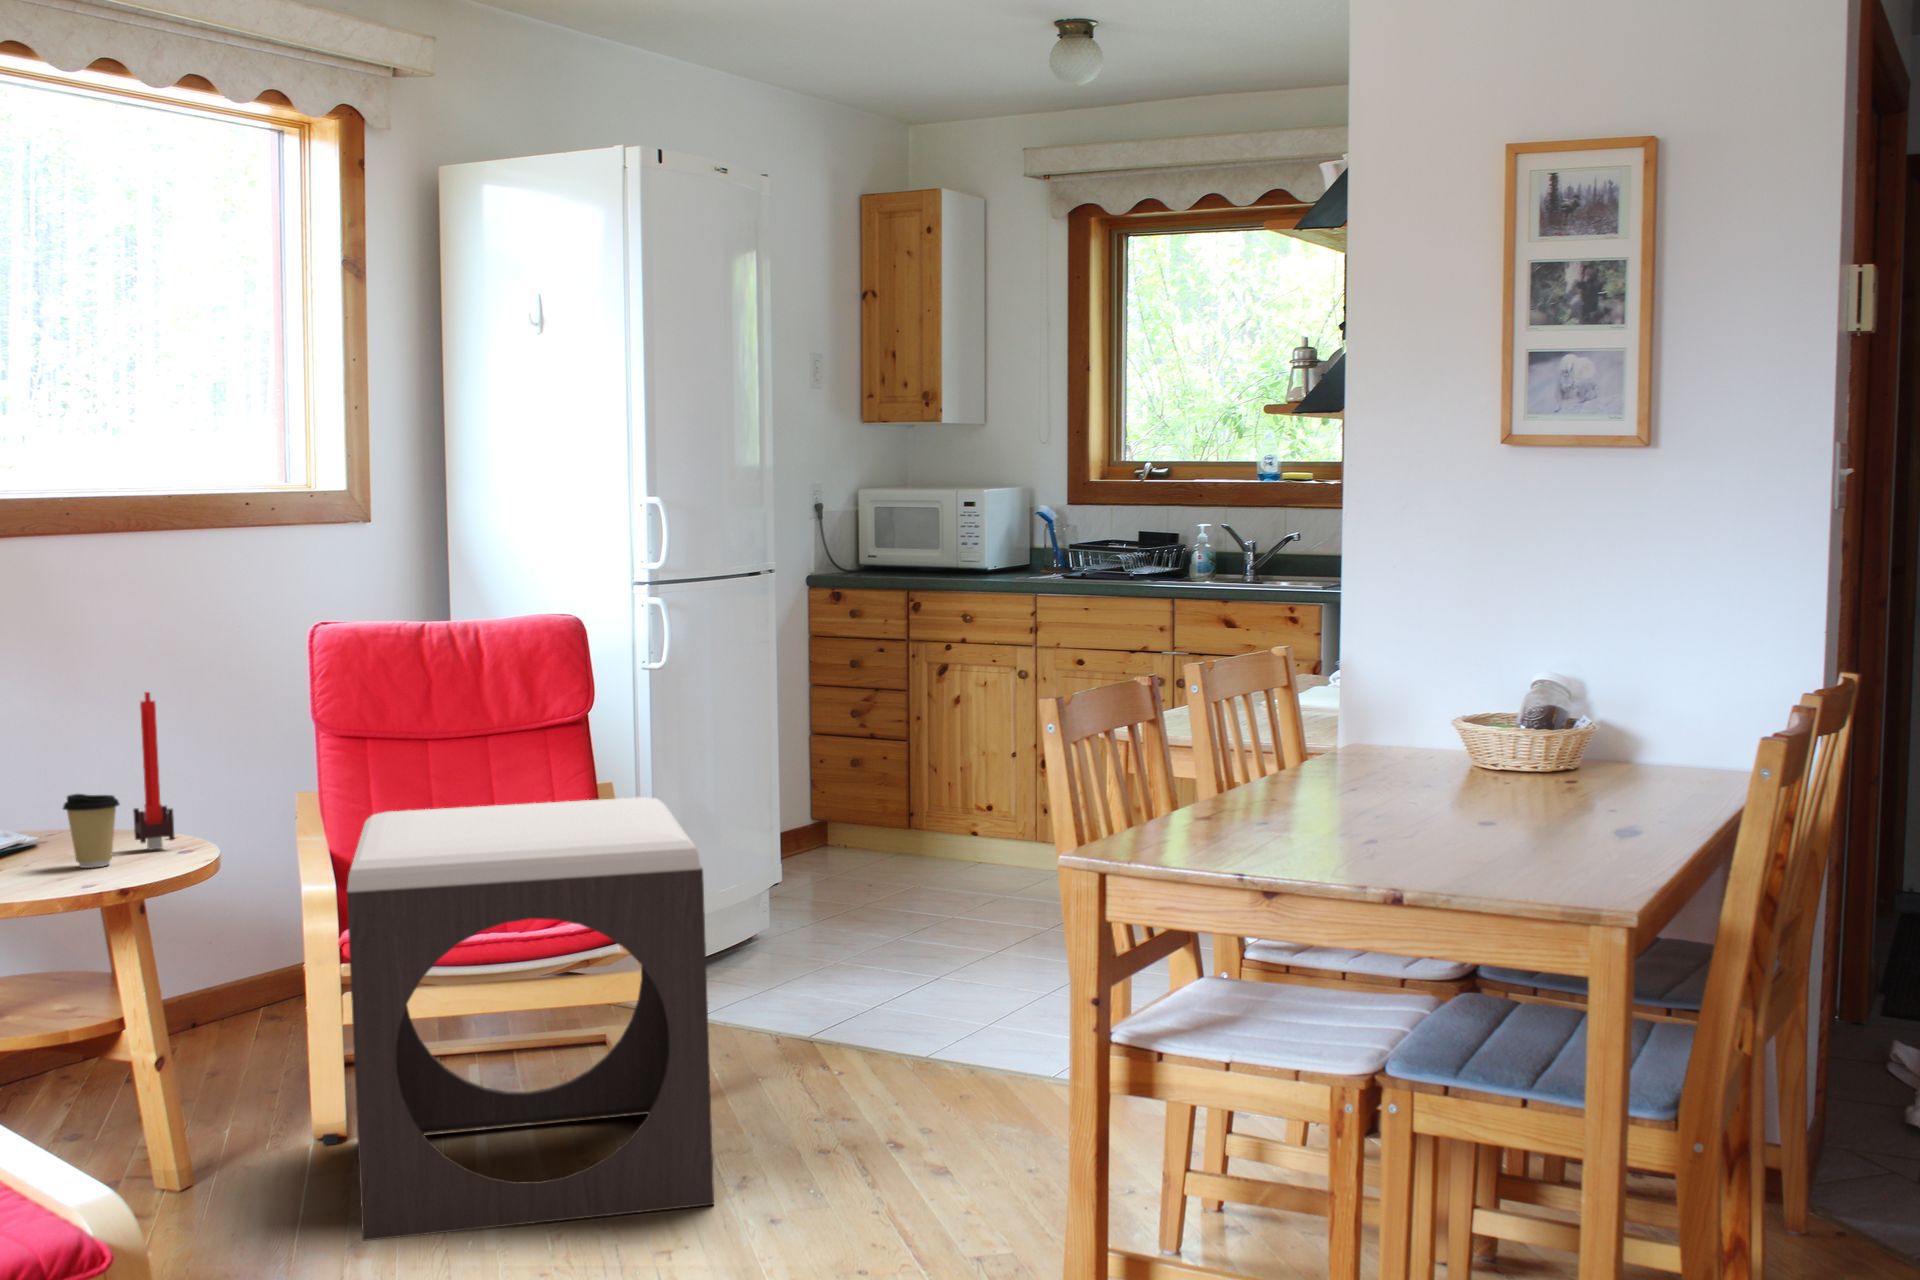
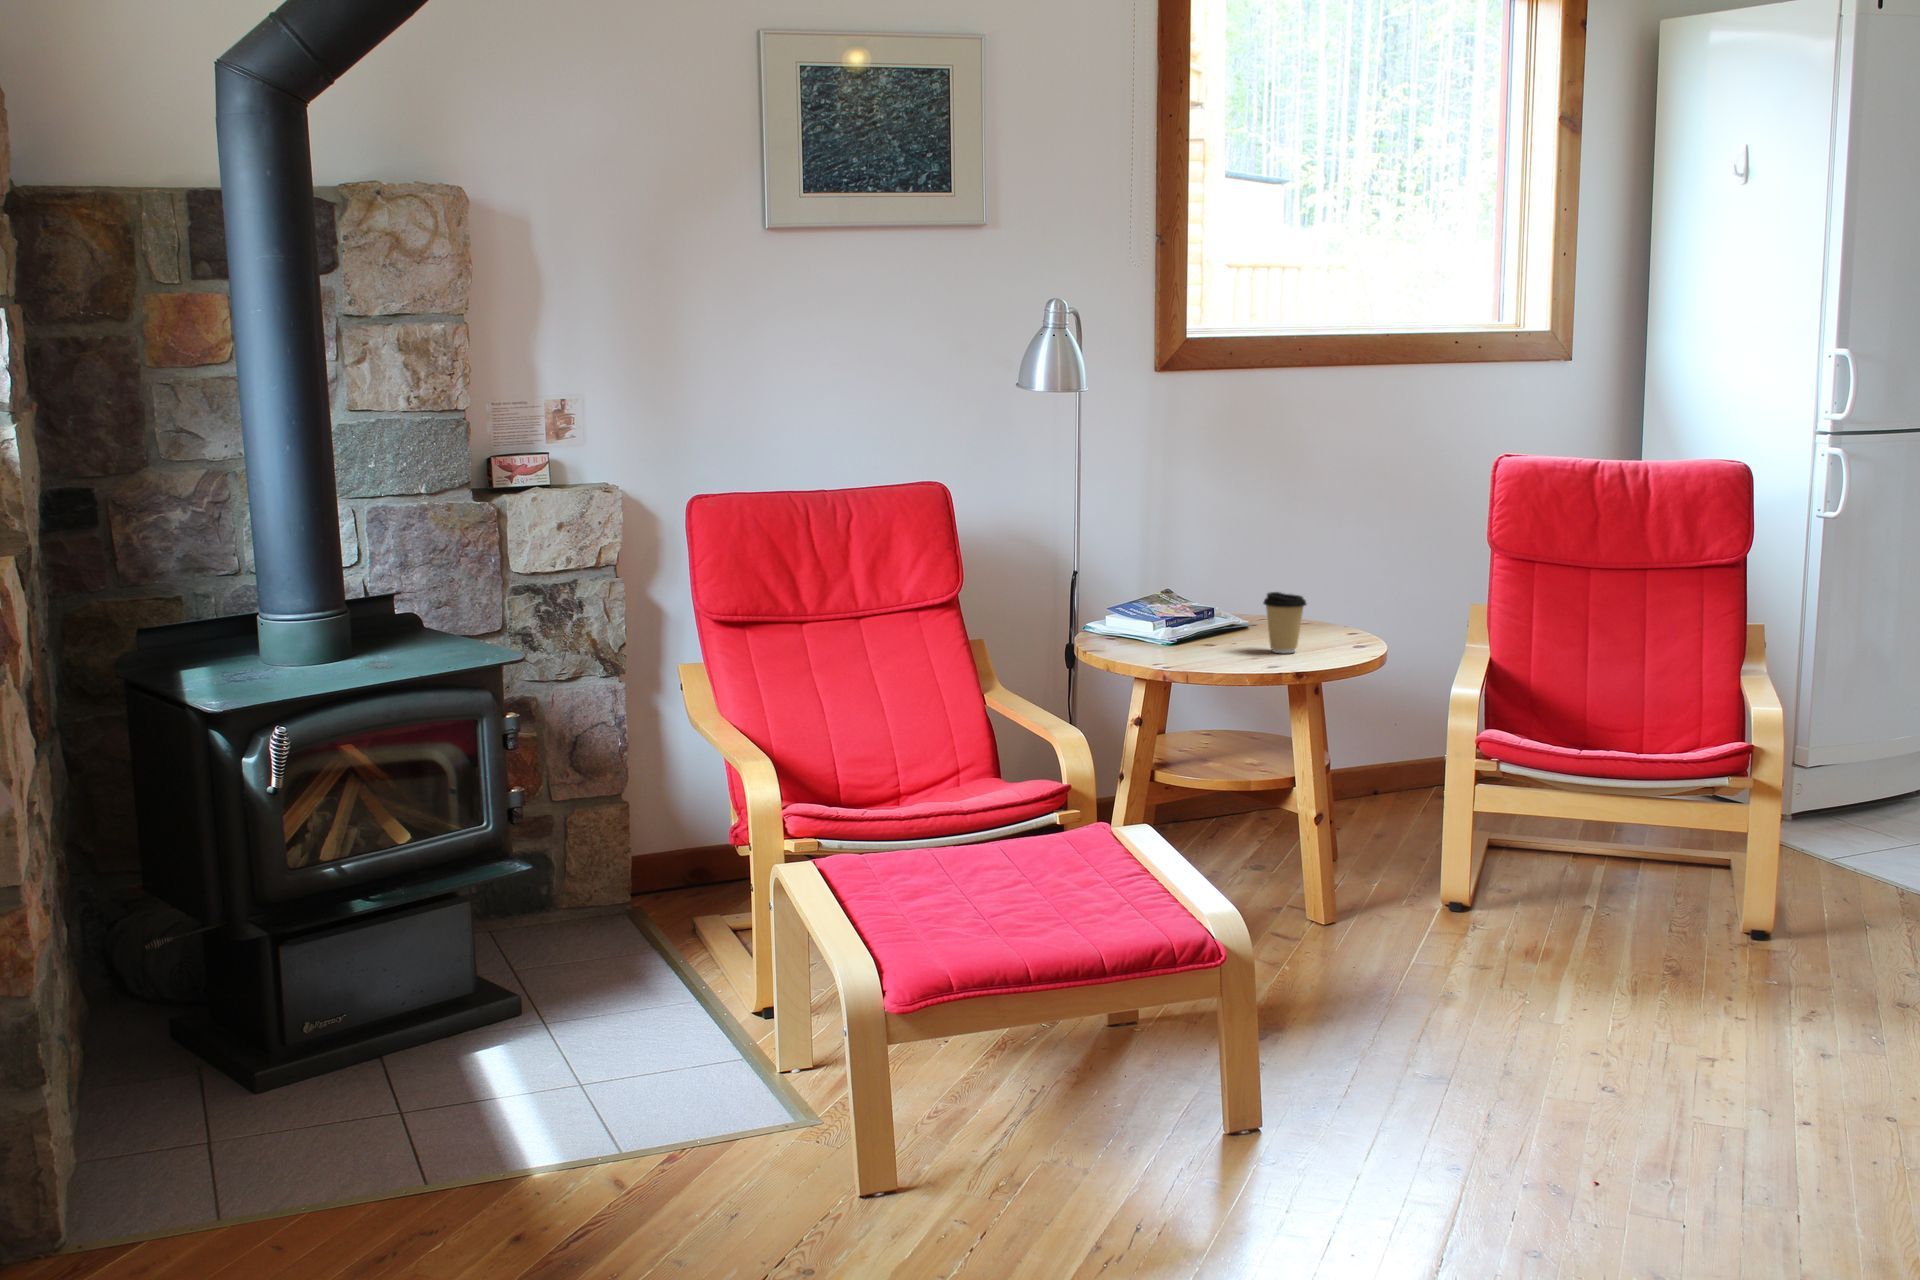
candle: present [133,692,174,850] -> none [1321,511,1352,642]
footstool: present [347,797,714,1241] -> none [1454,637,1811,1051]

